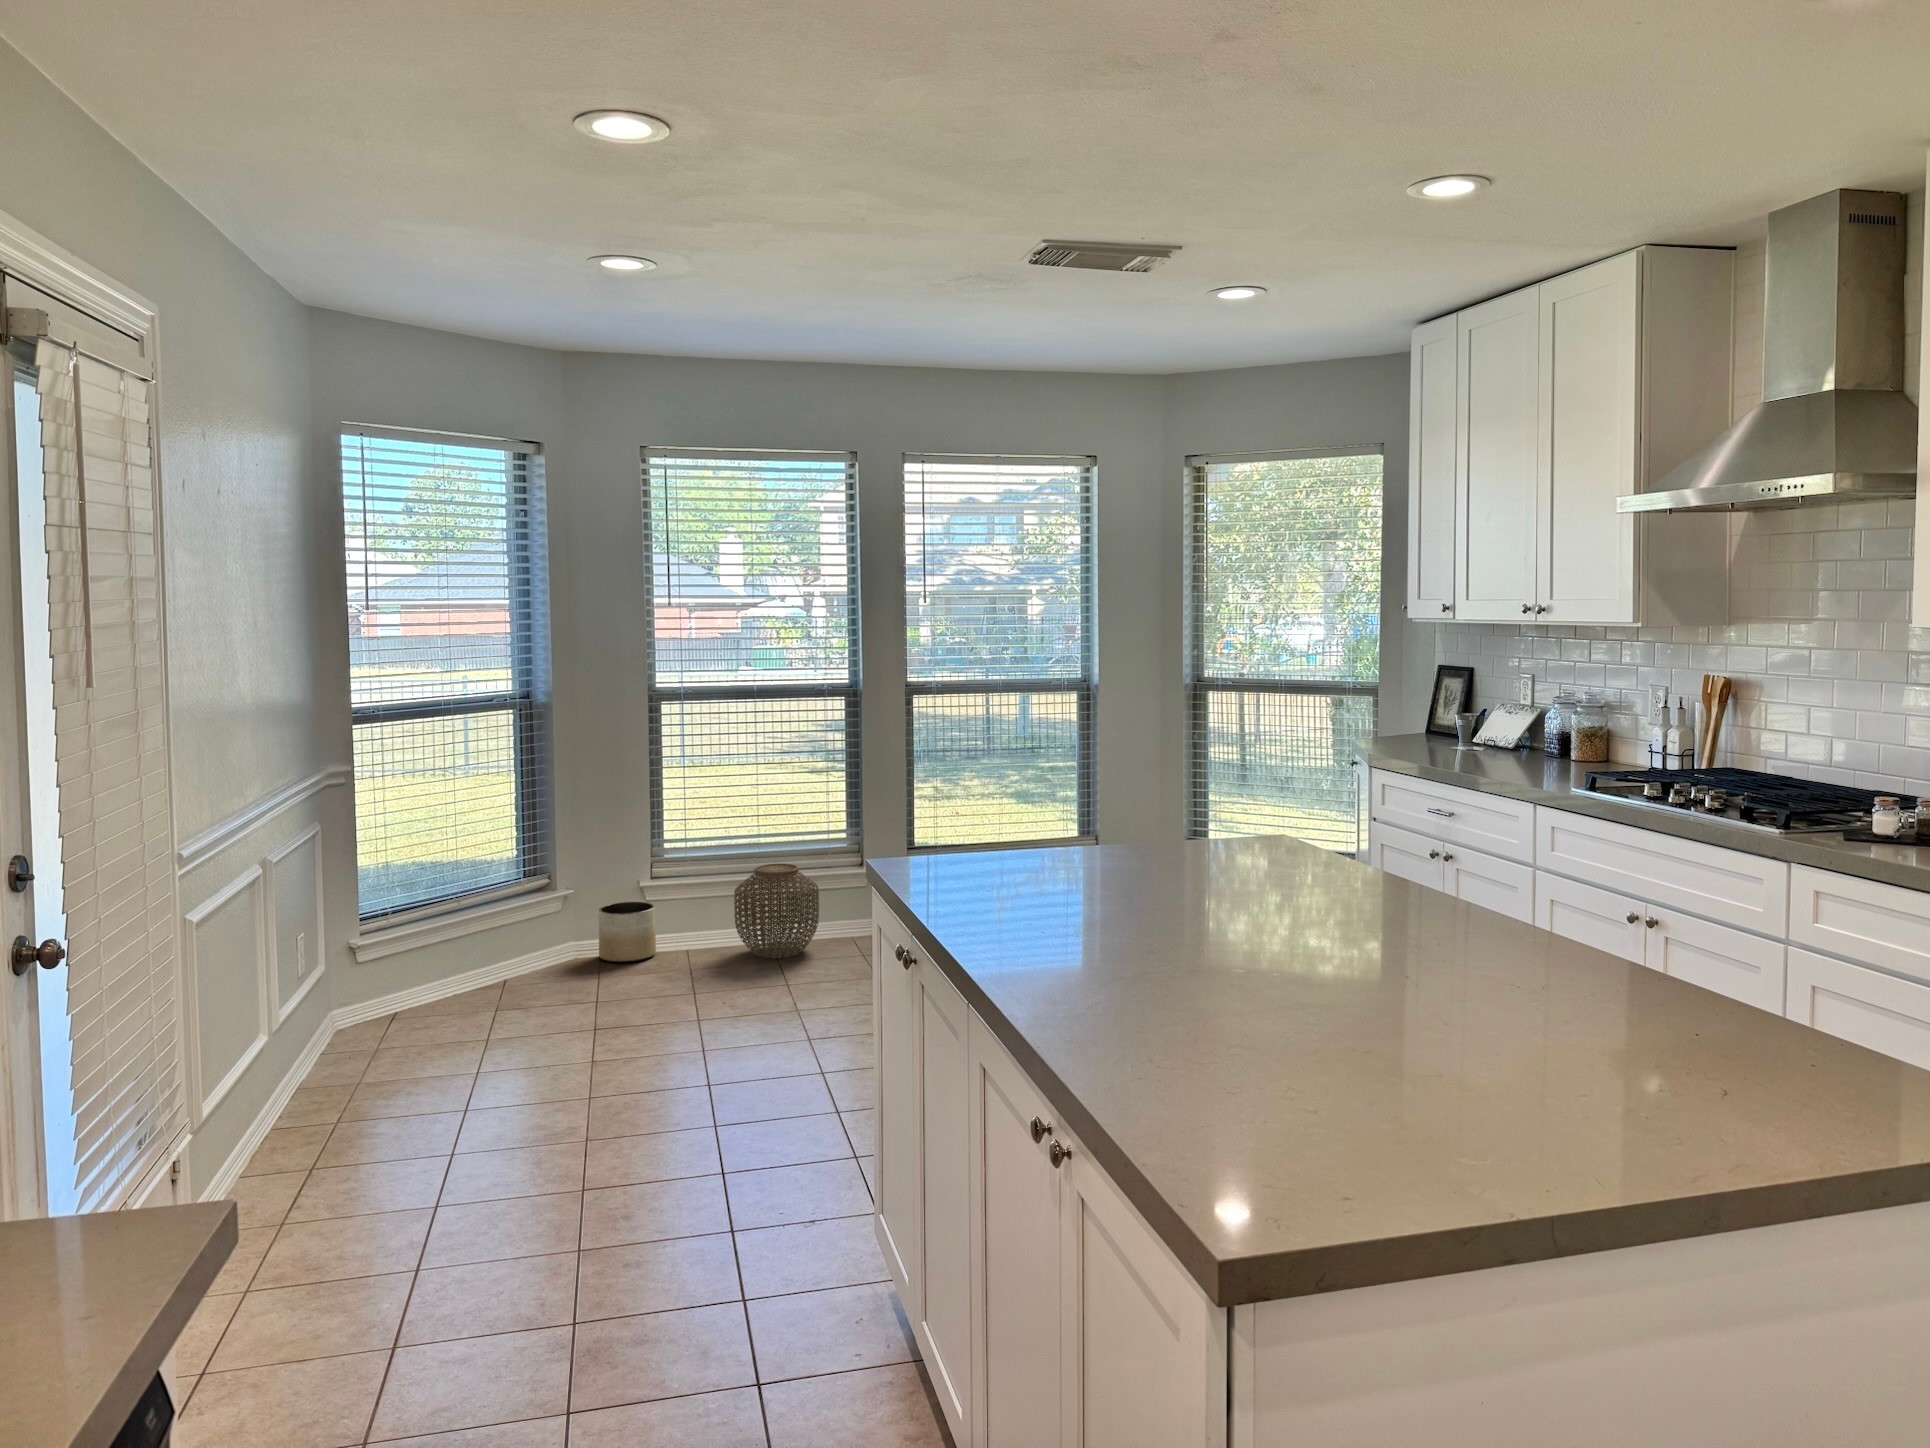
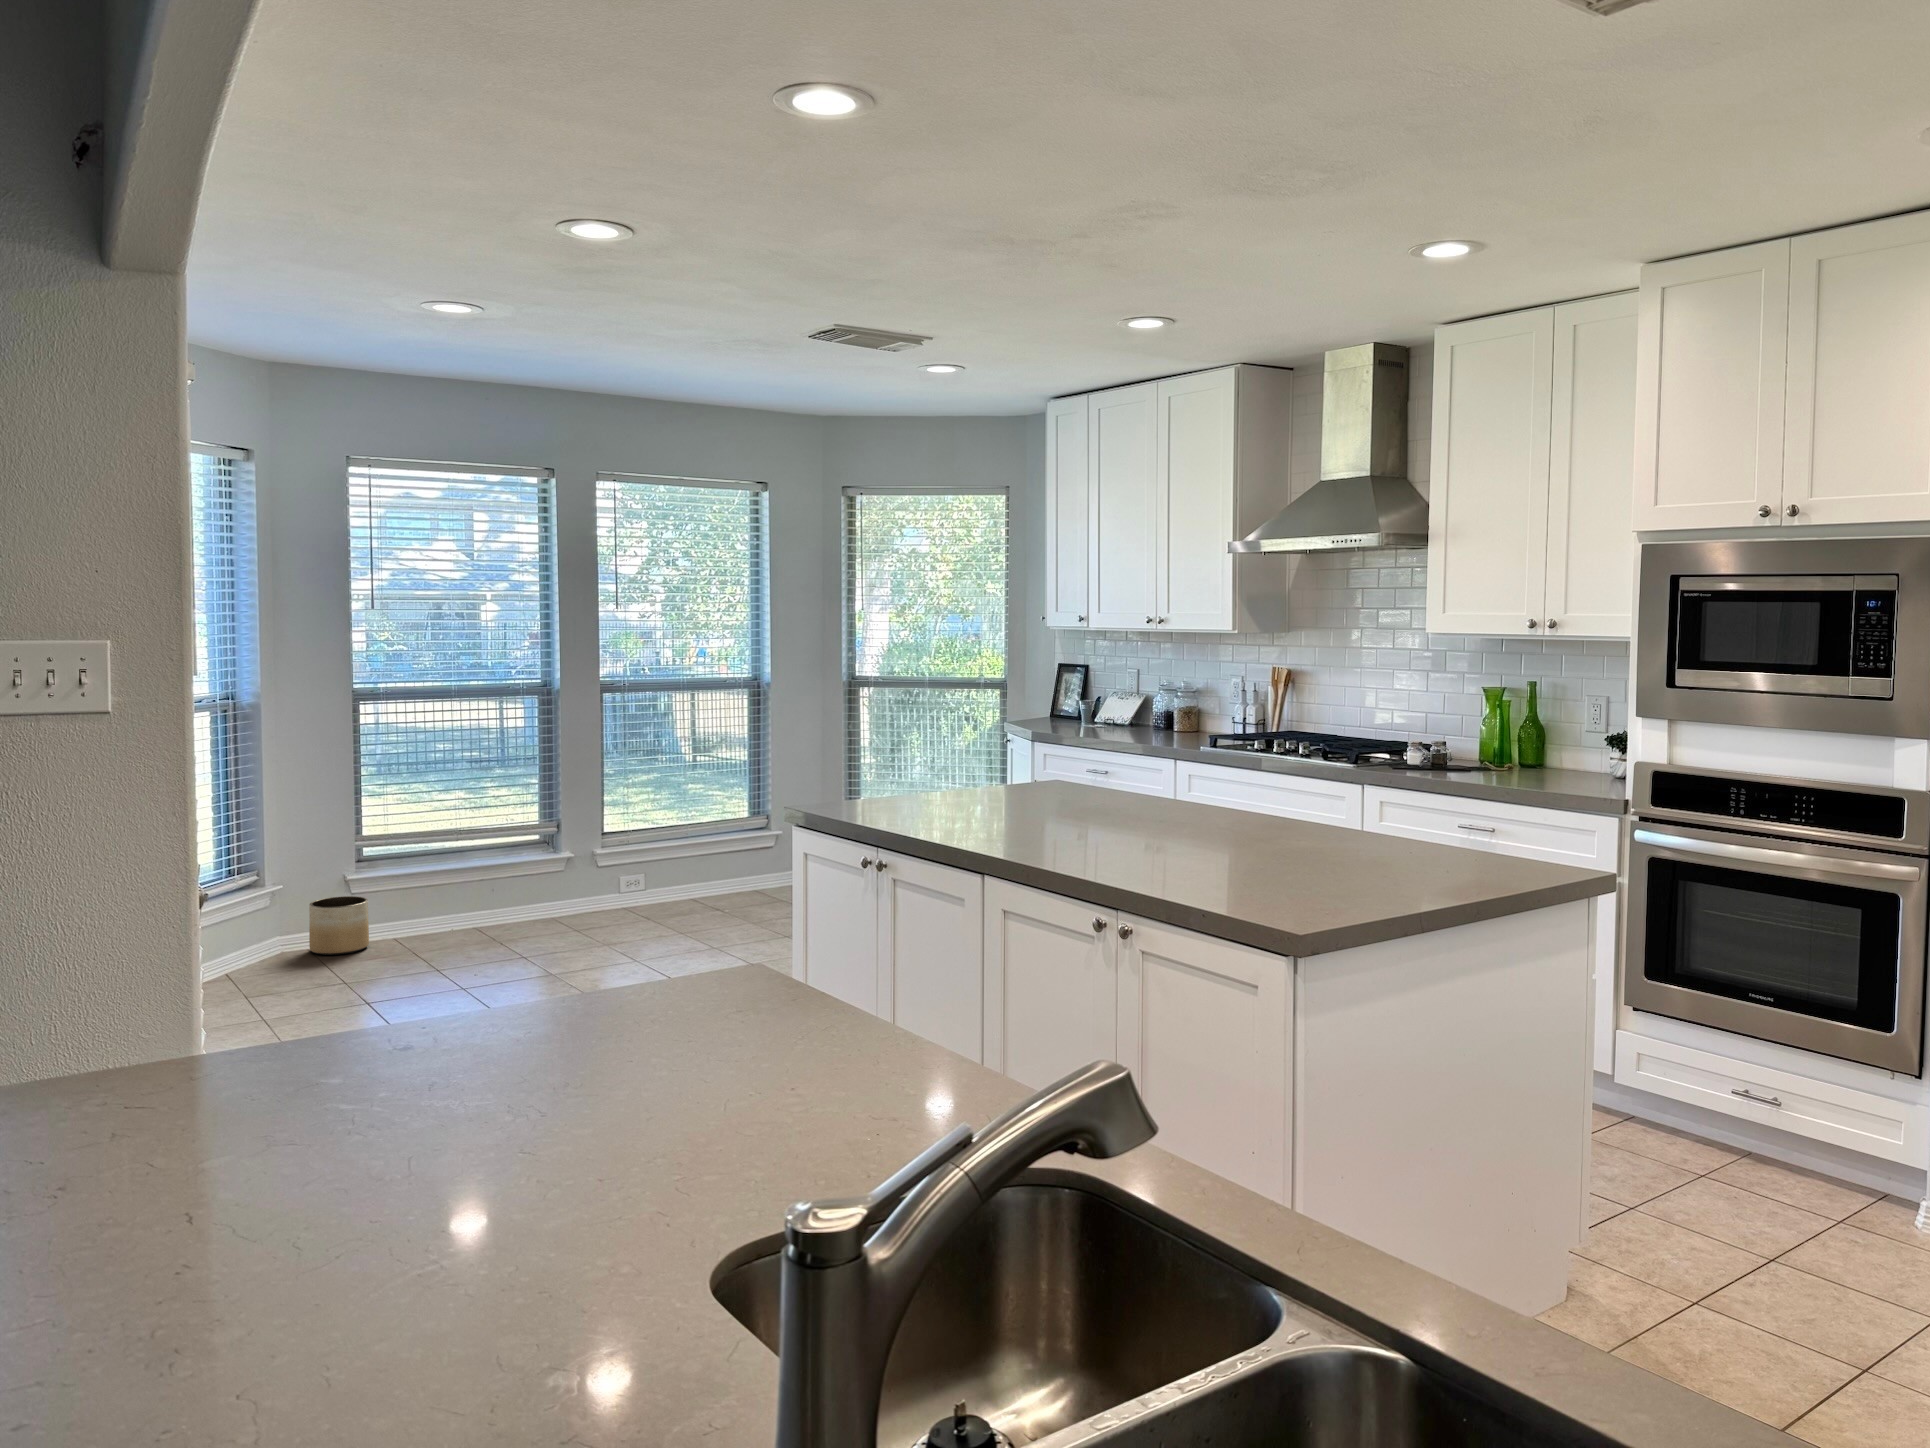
woven basket: present [734,863,819,958] -> none [451,851,535,939]

